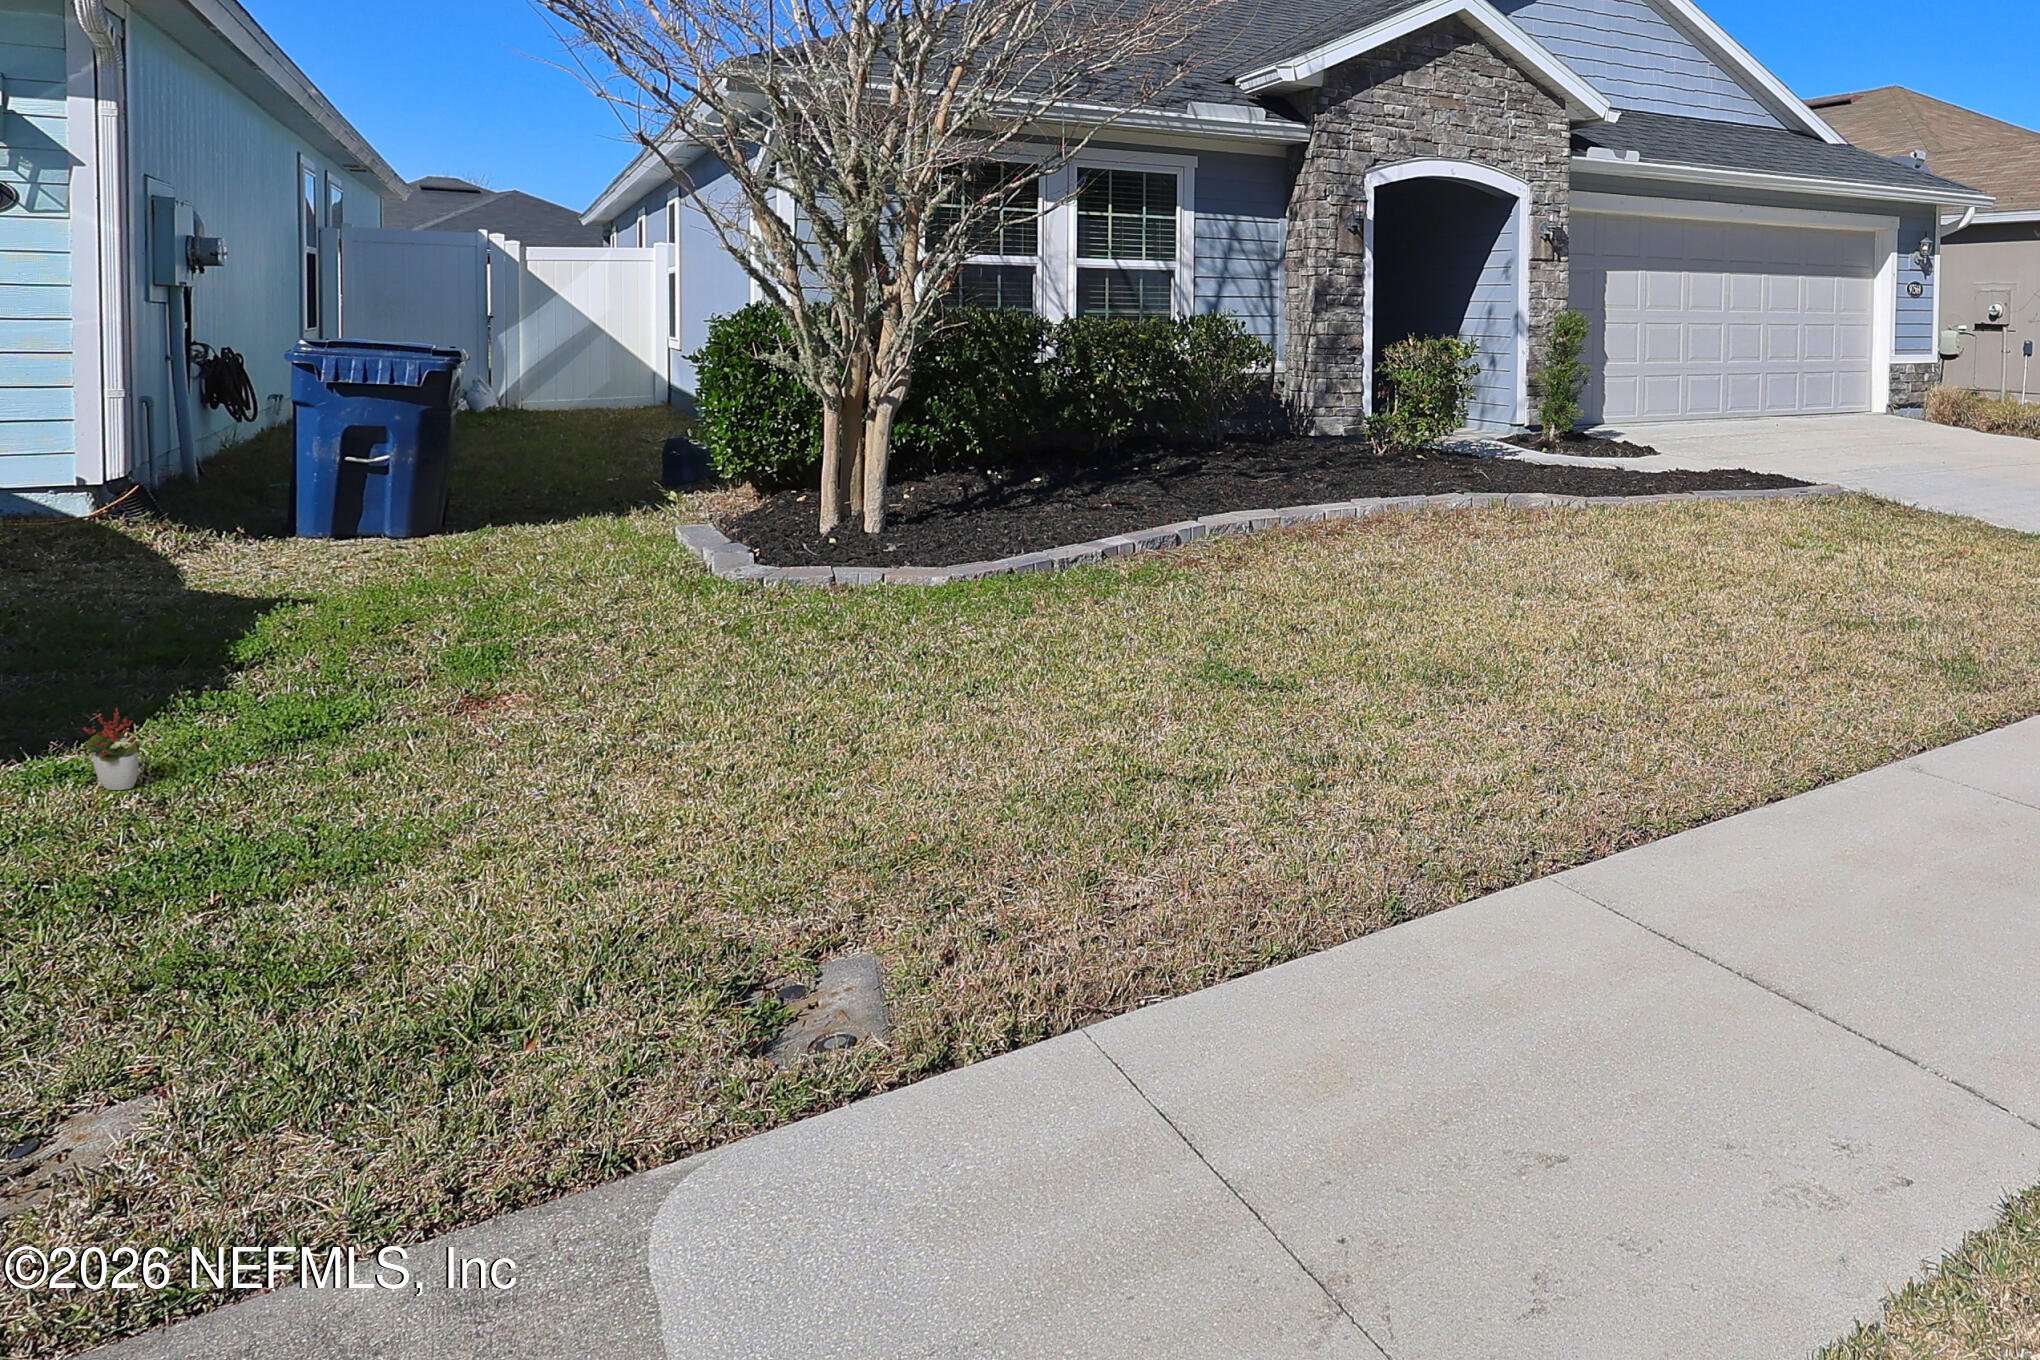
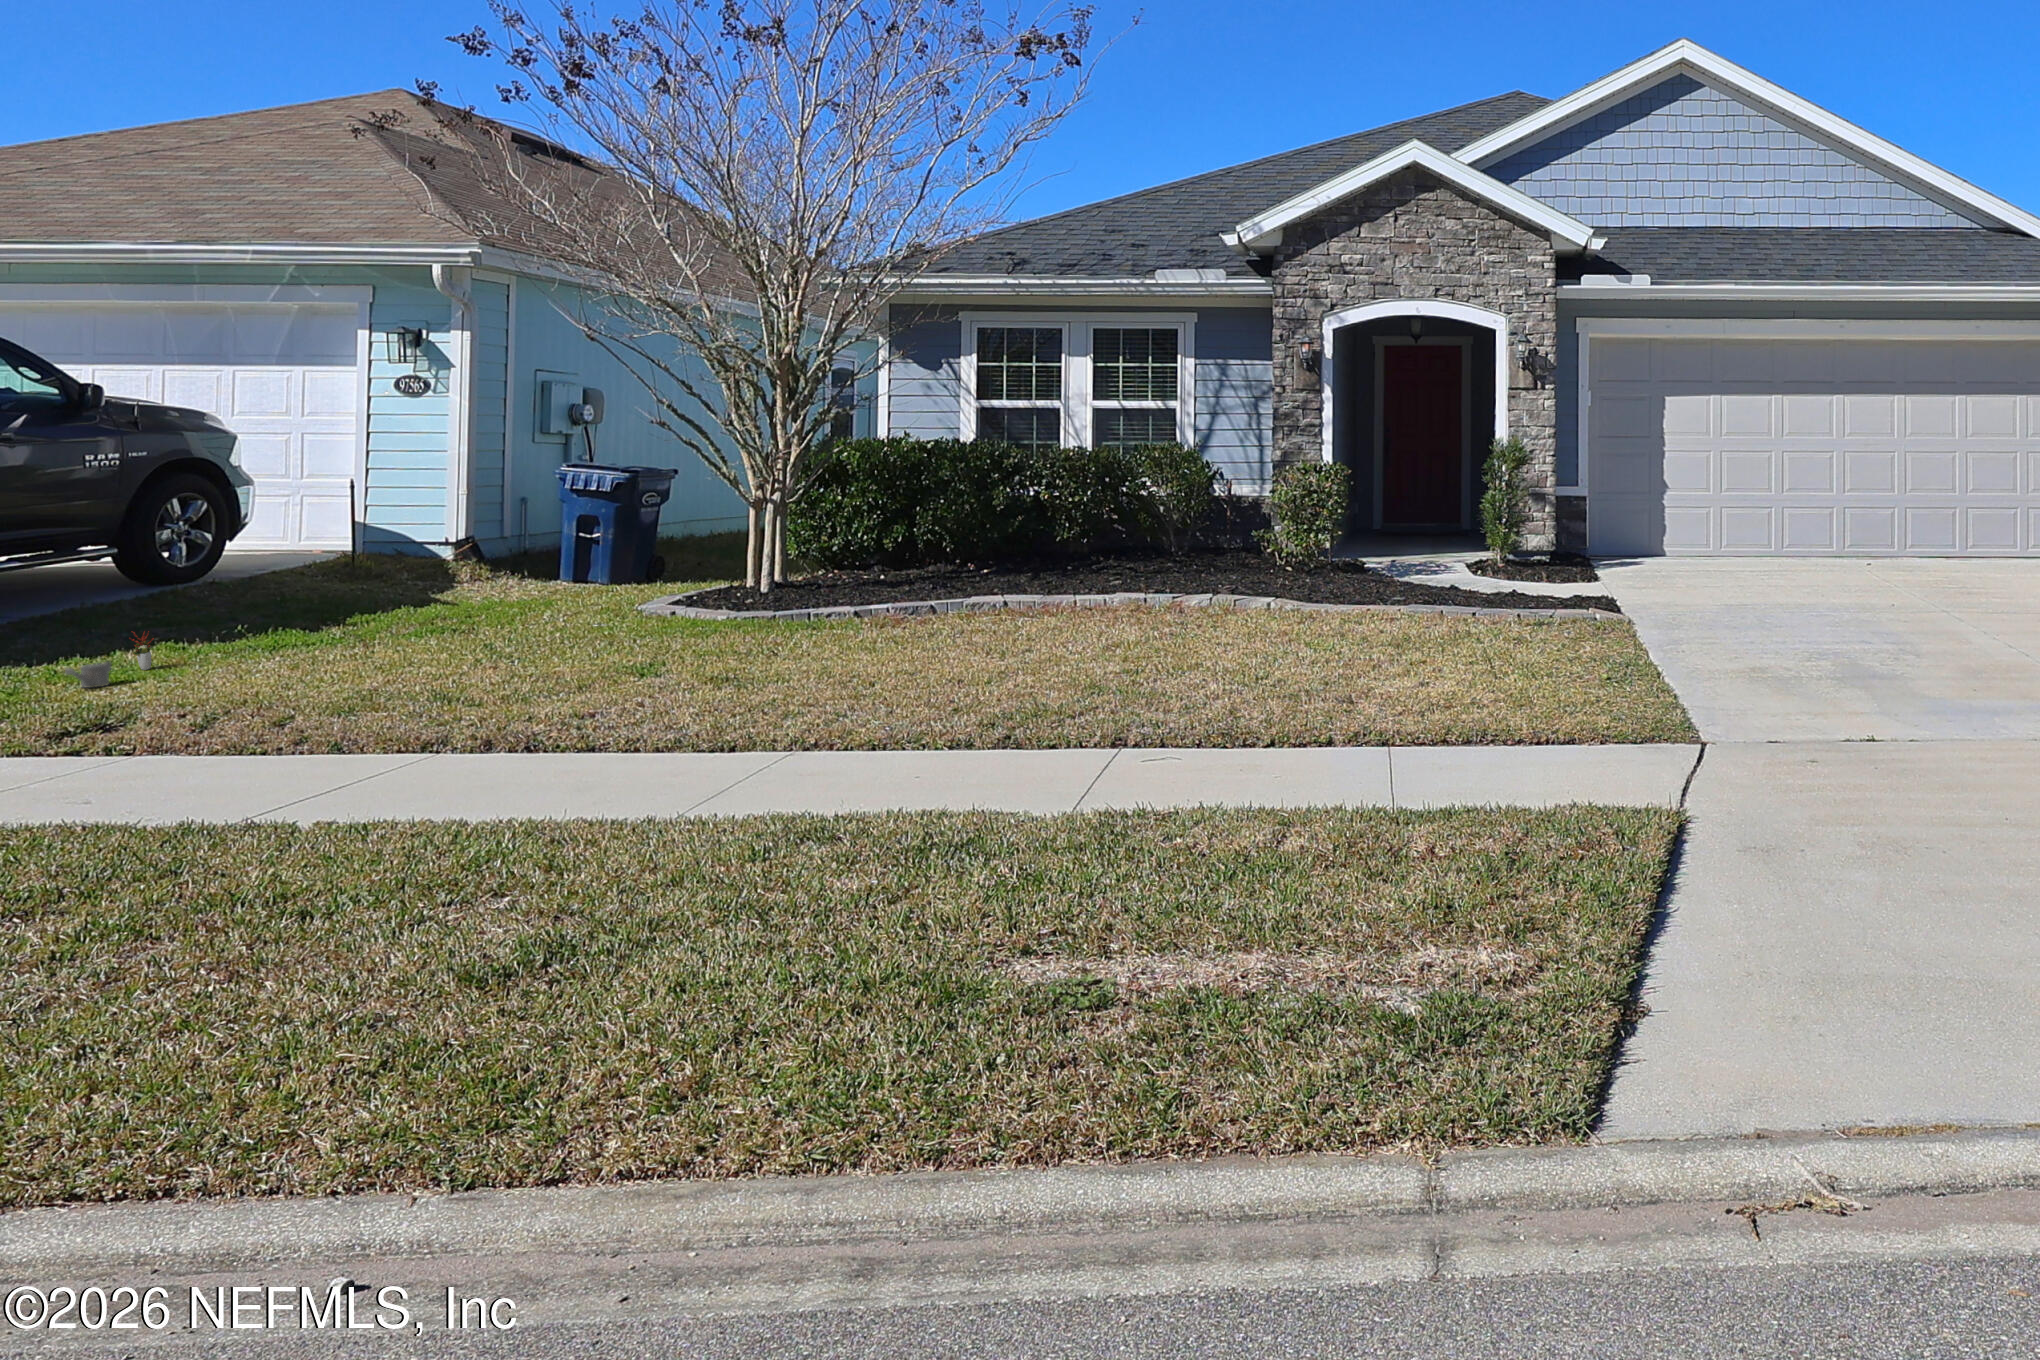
watering can: none [110,783,178,851] -> present [65,662,112,688]

